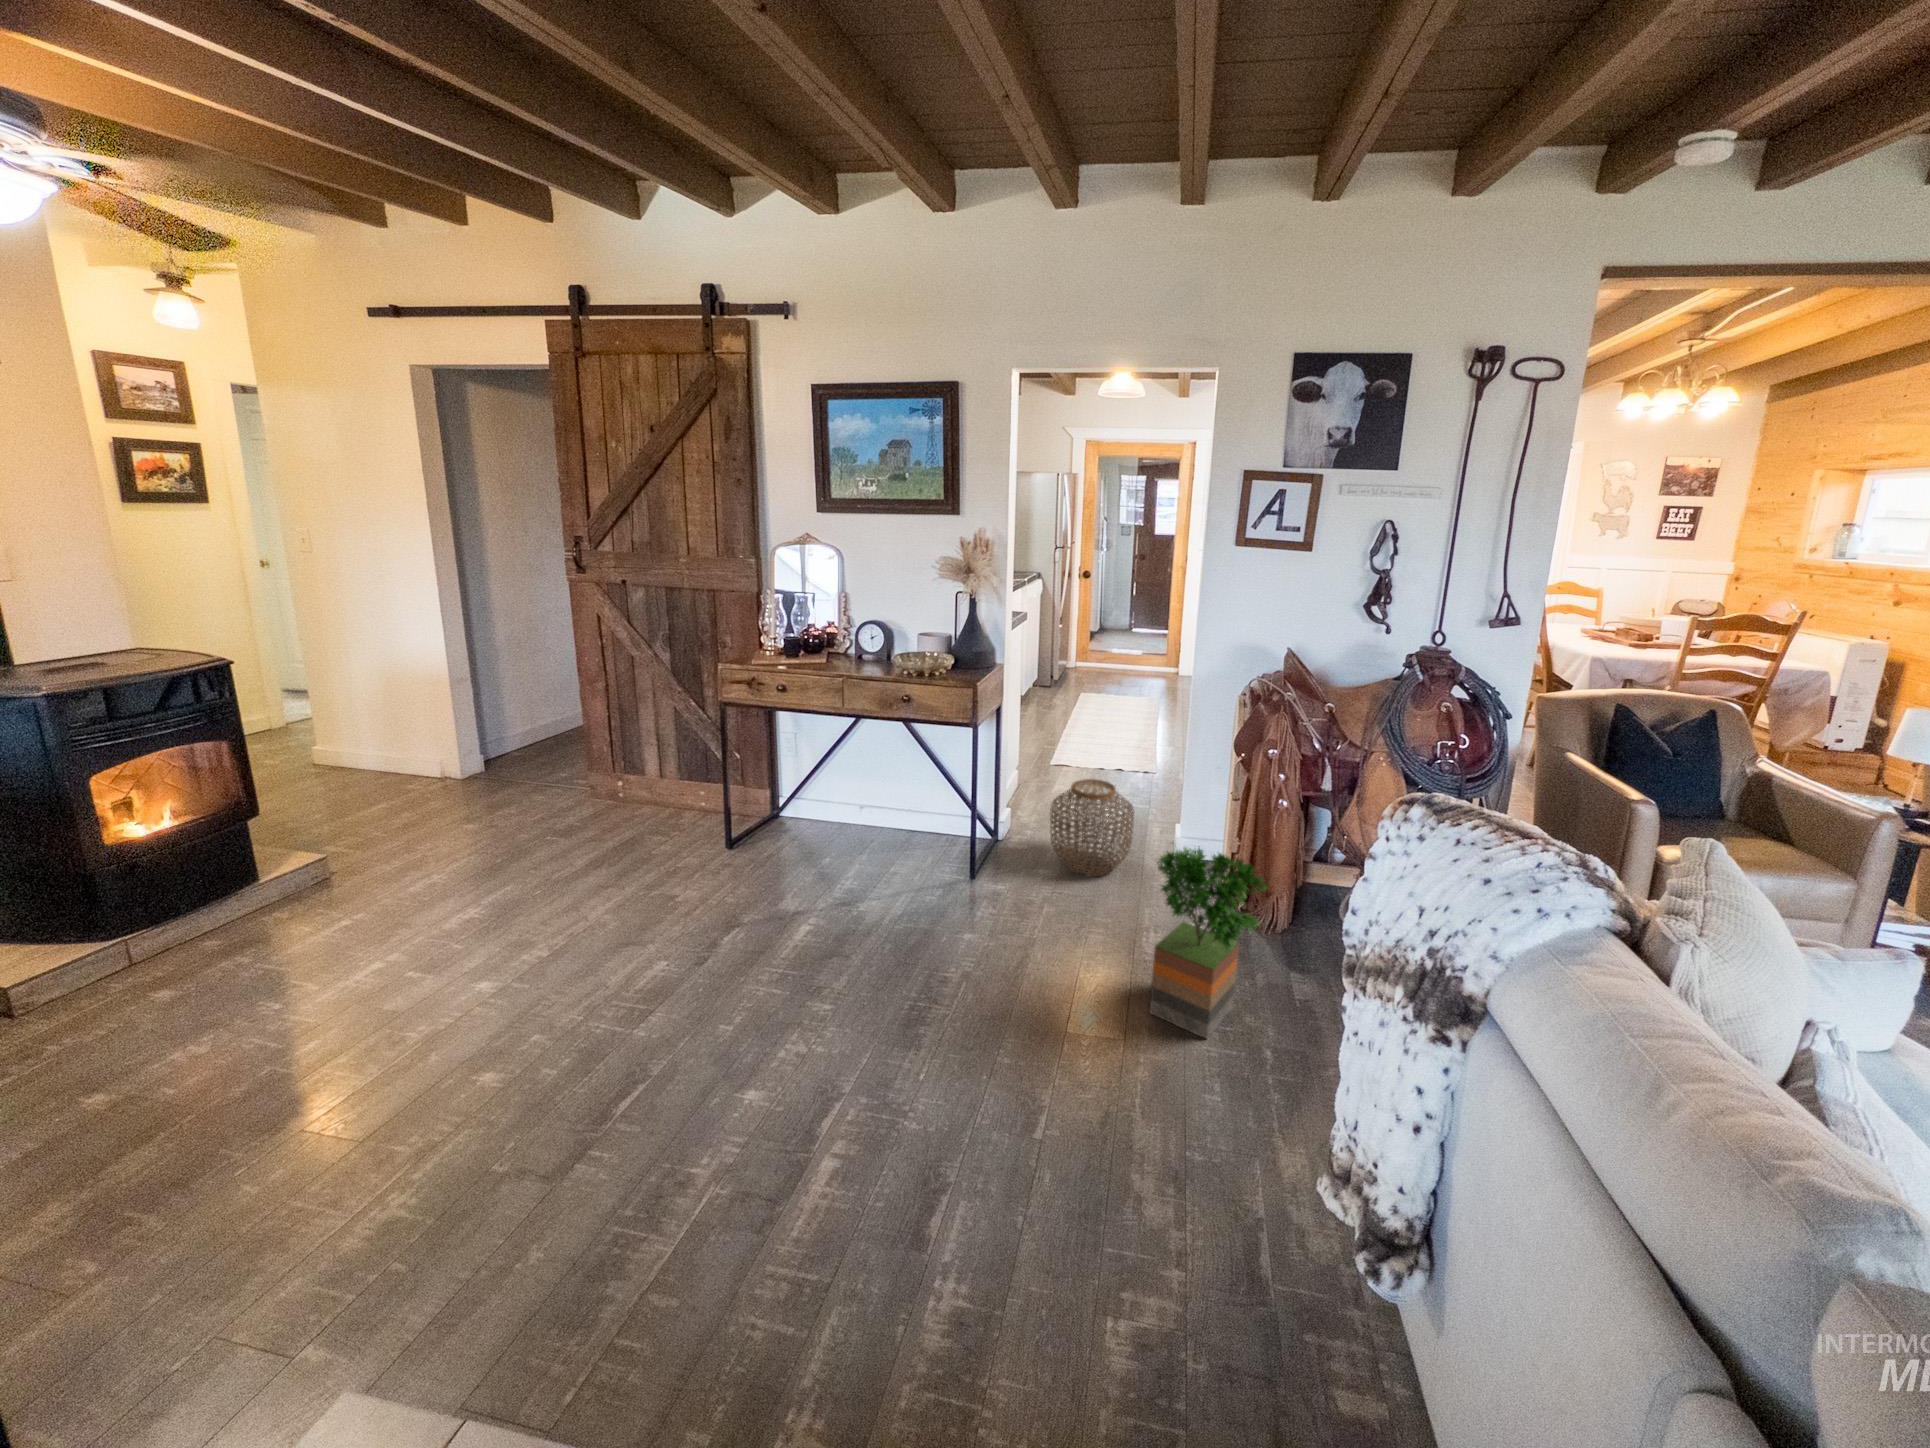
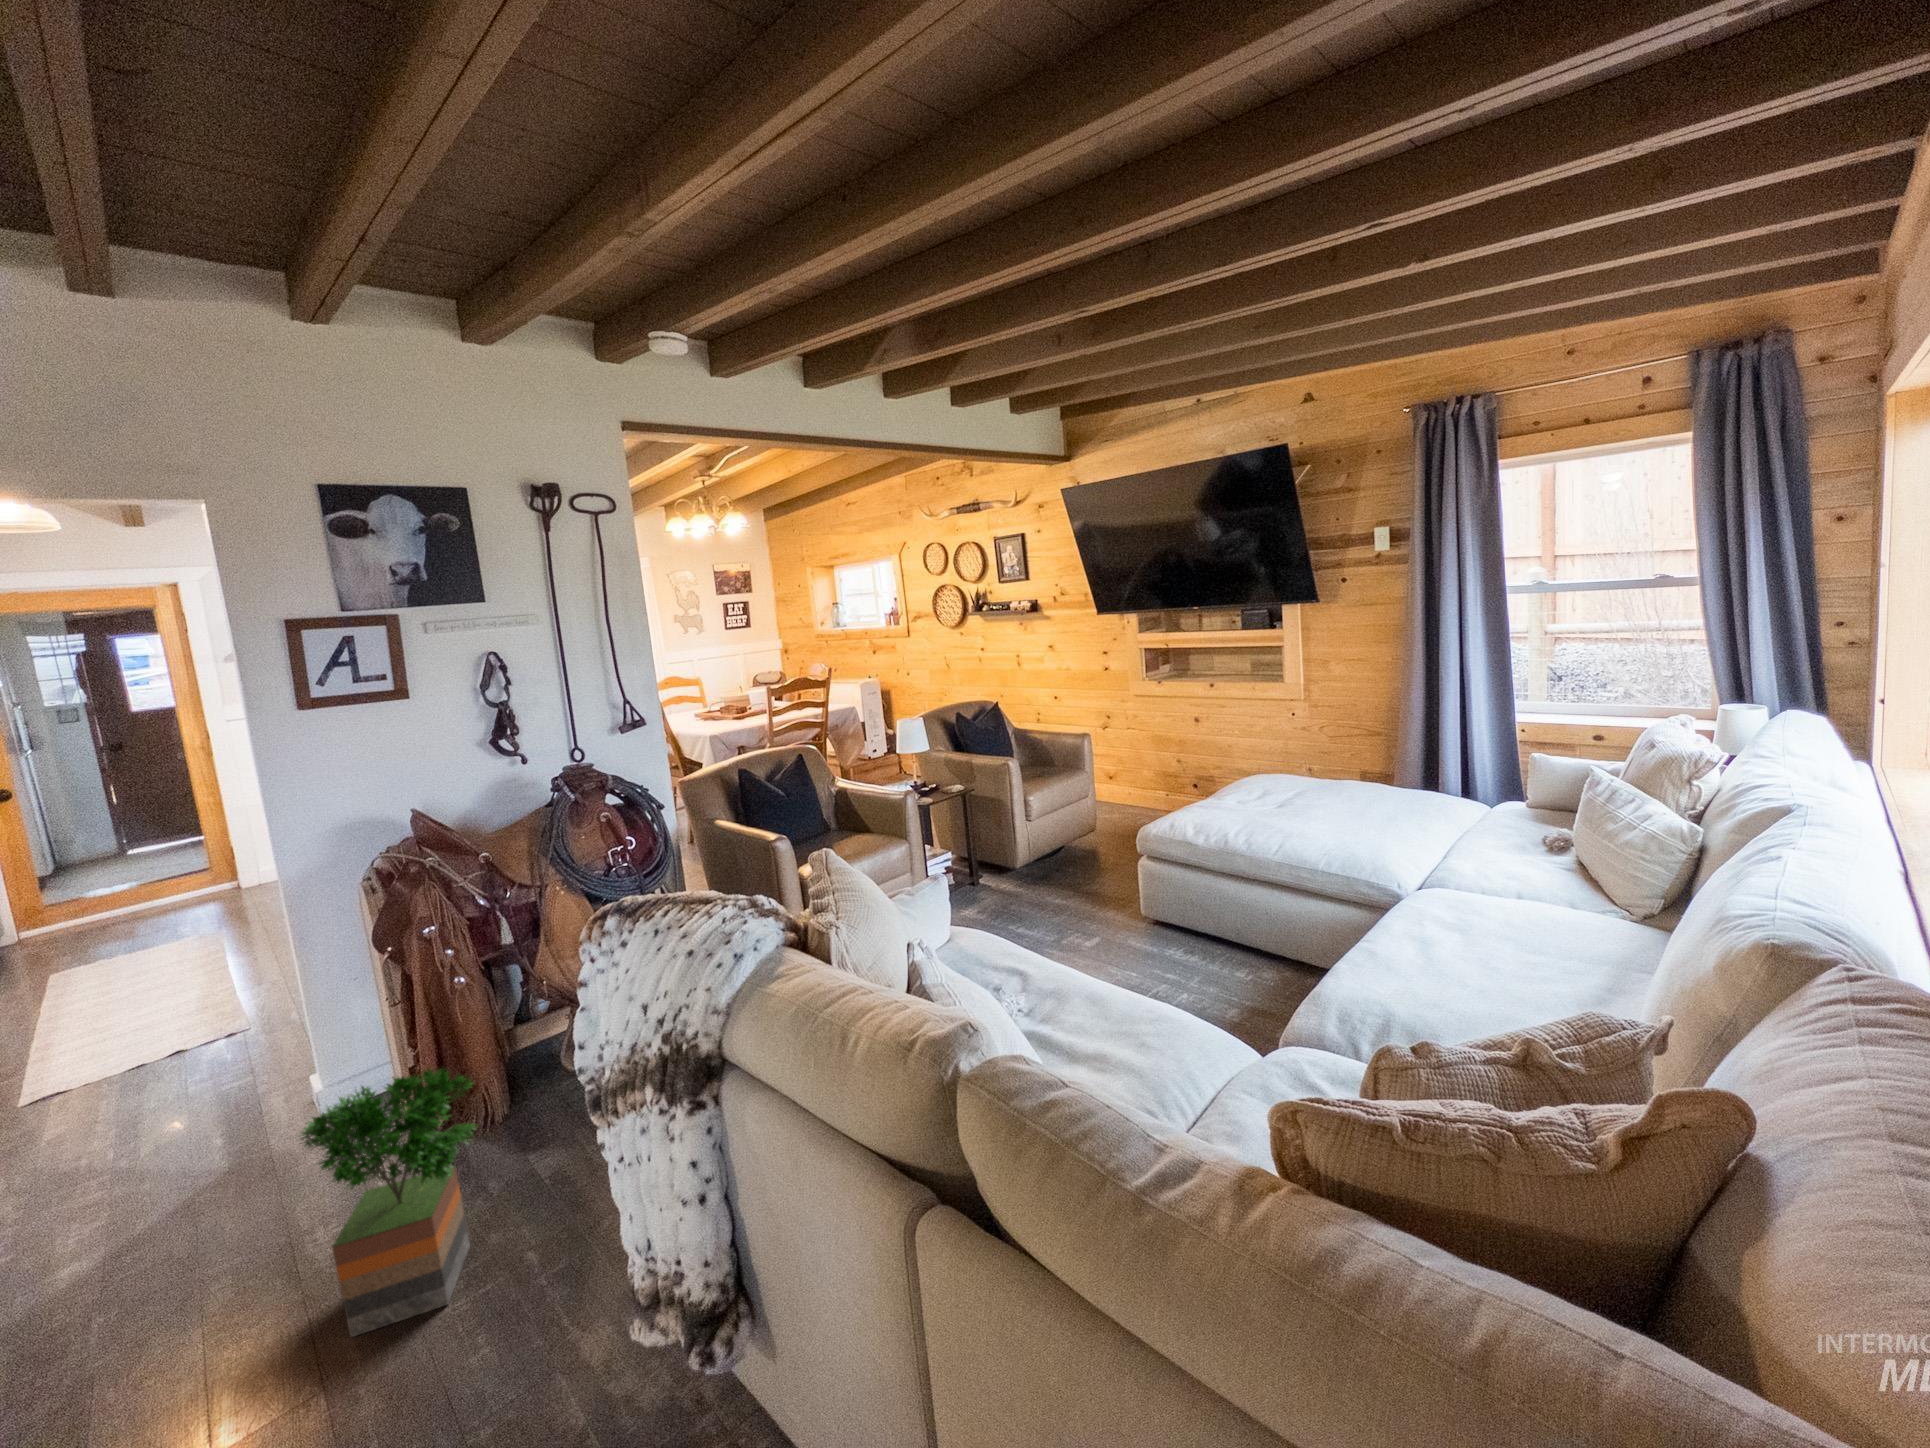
woven basket: present [1050,779,1134,876] -> none [41,1082,236,1248]

